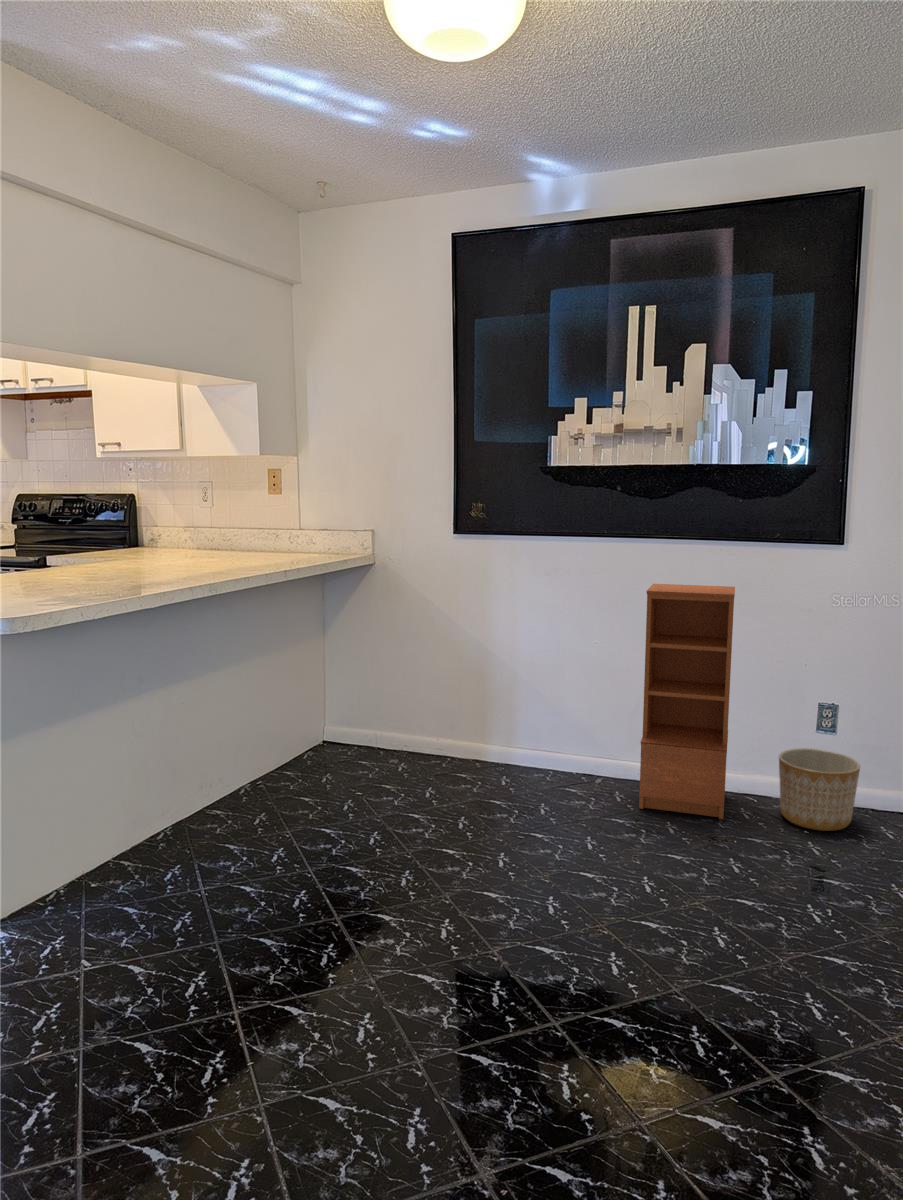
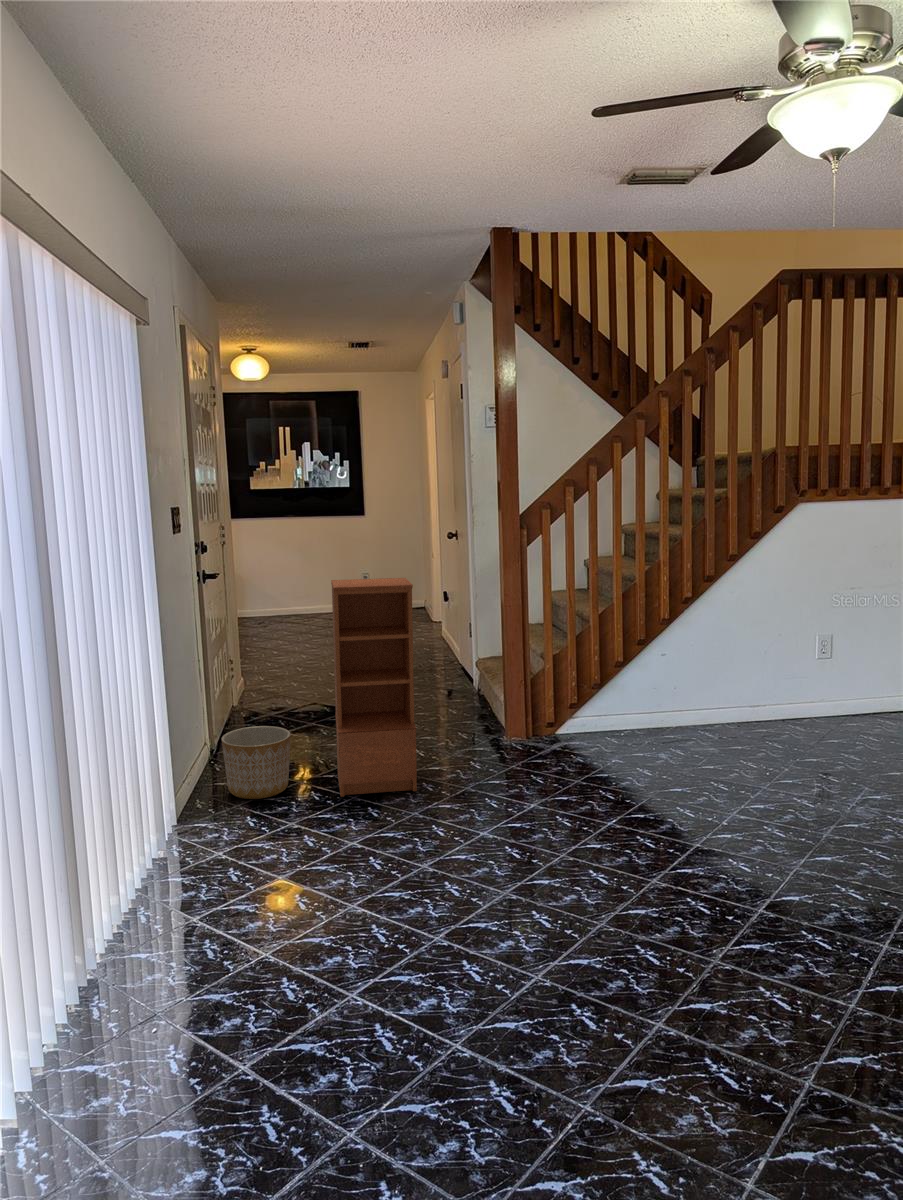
planter: present [779,748,860,831] -> present [221,726,291,799]

